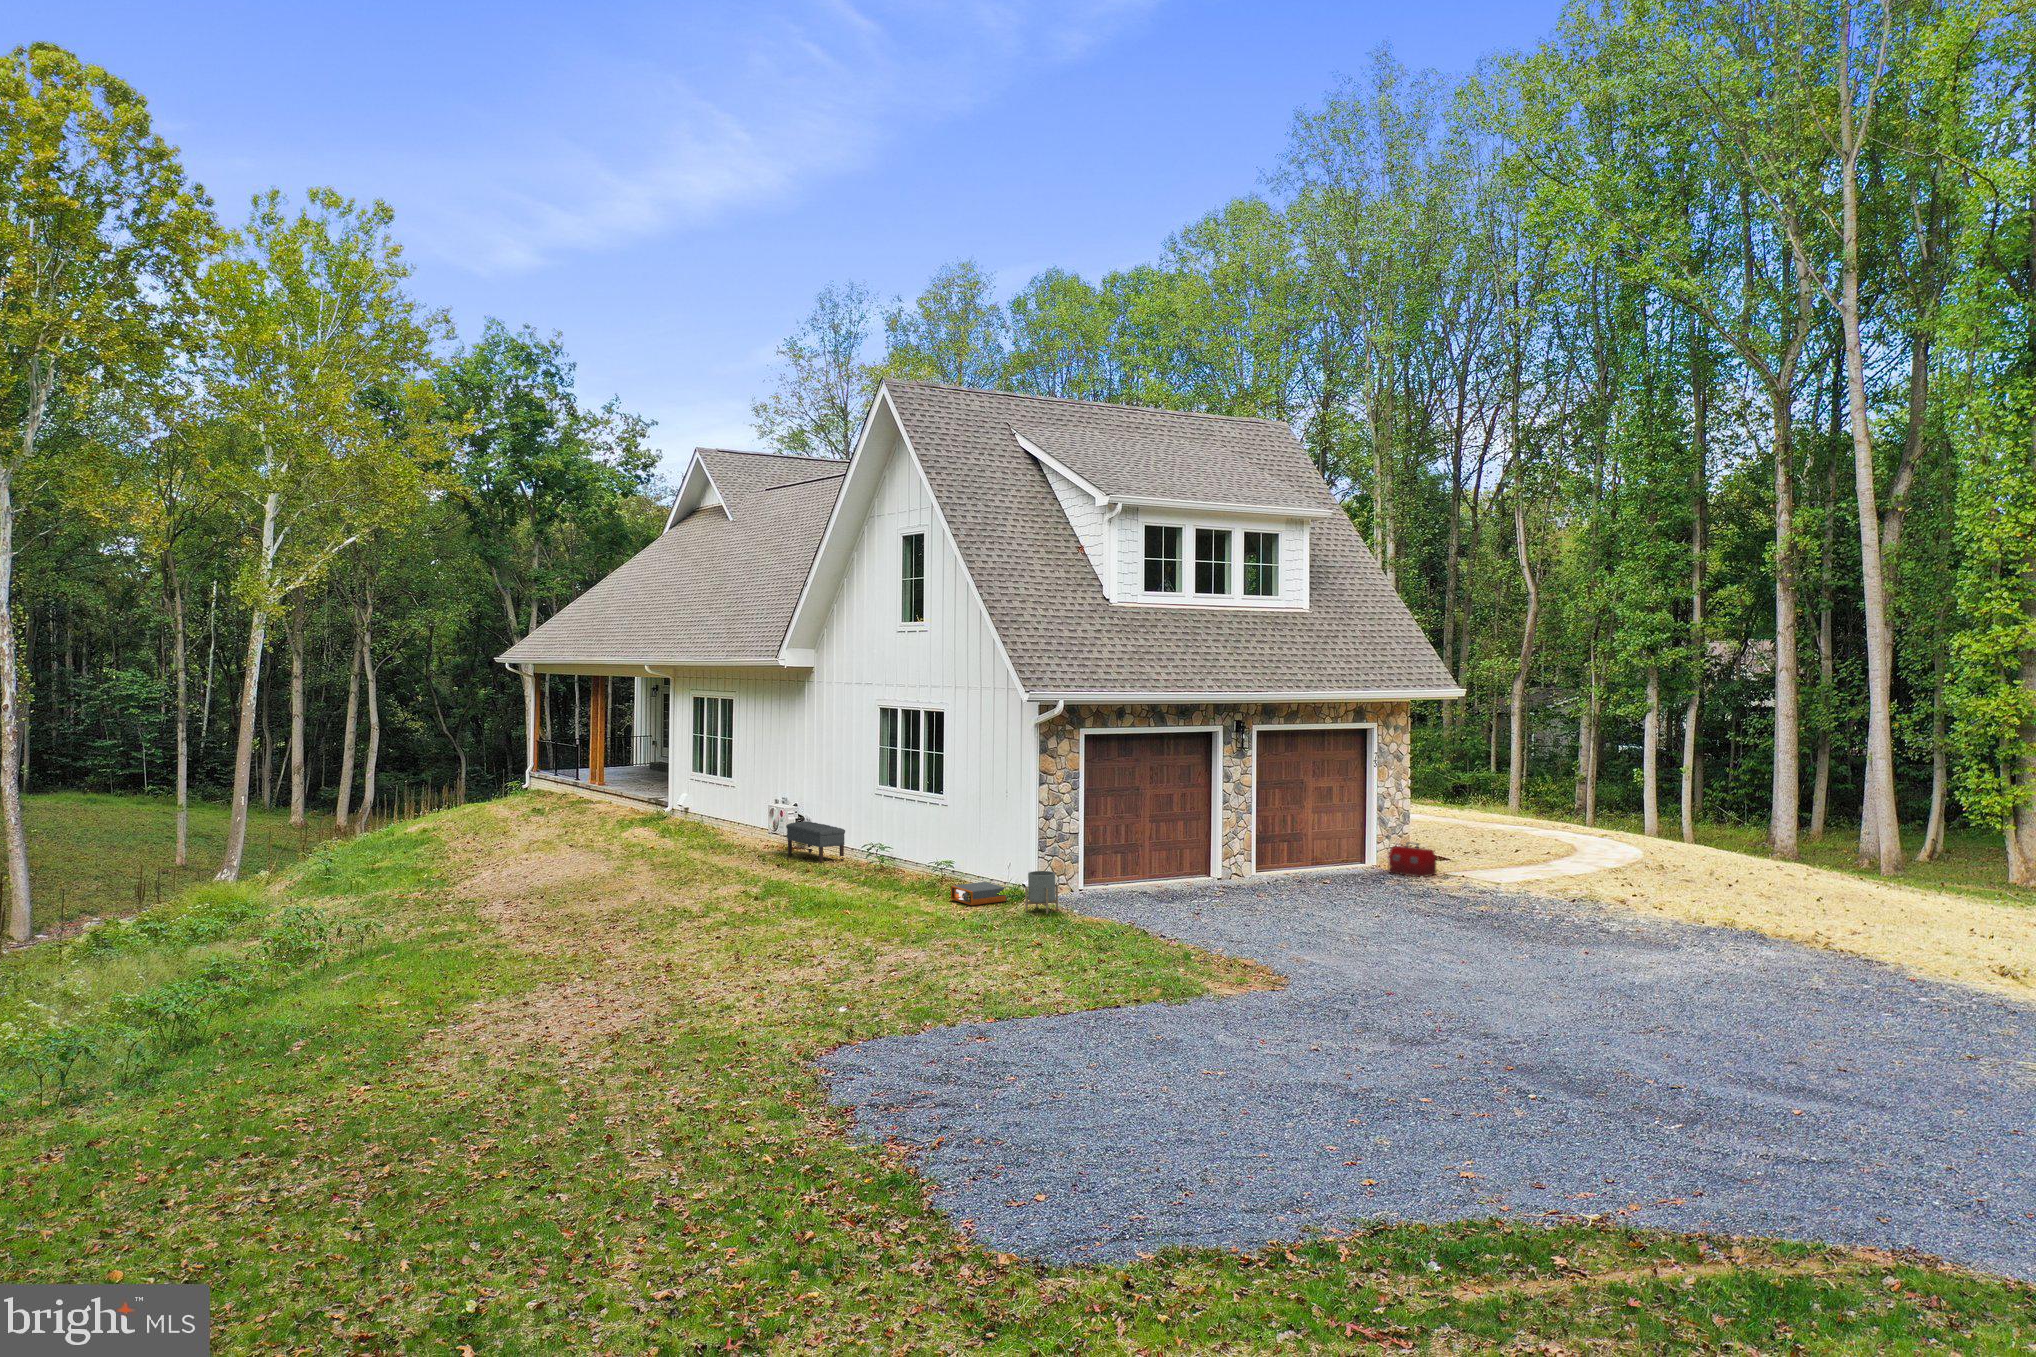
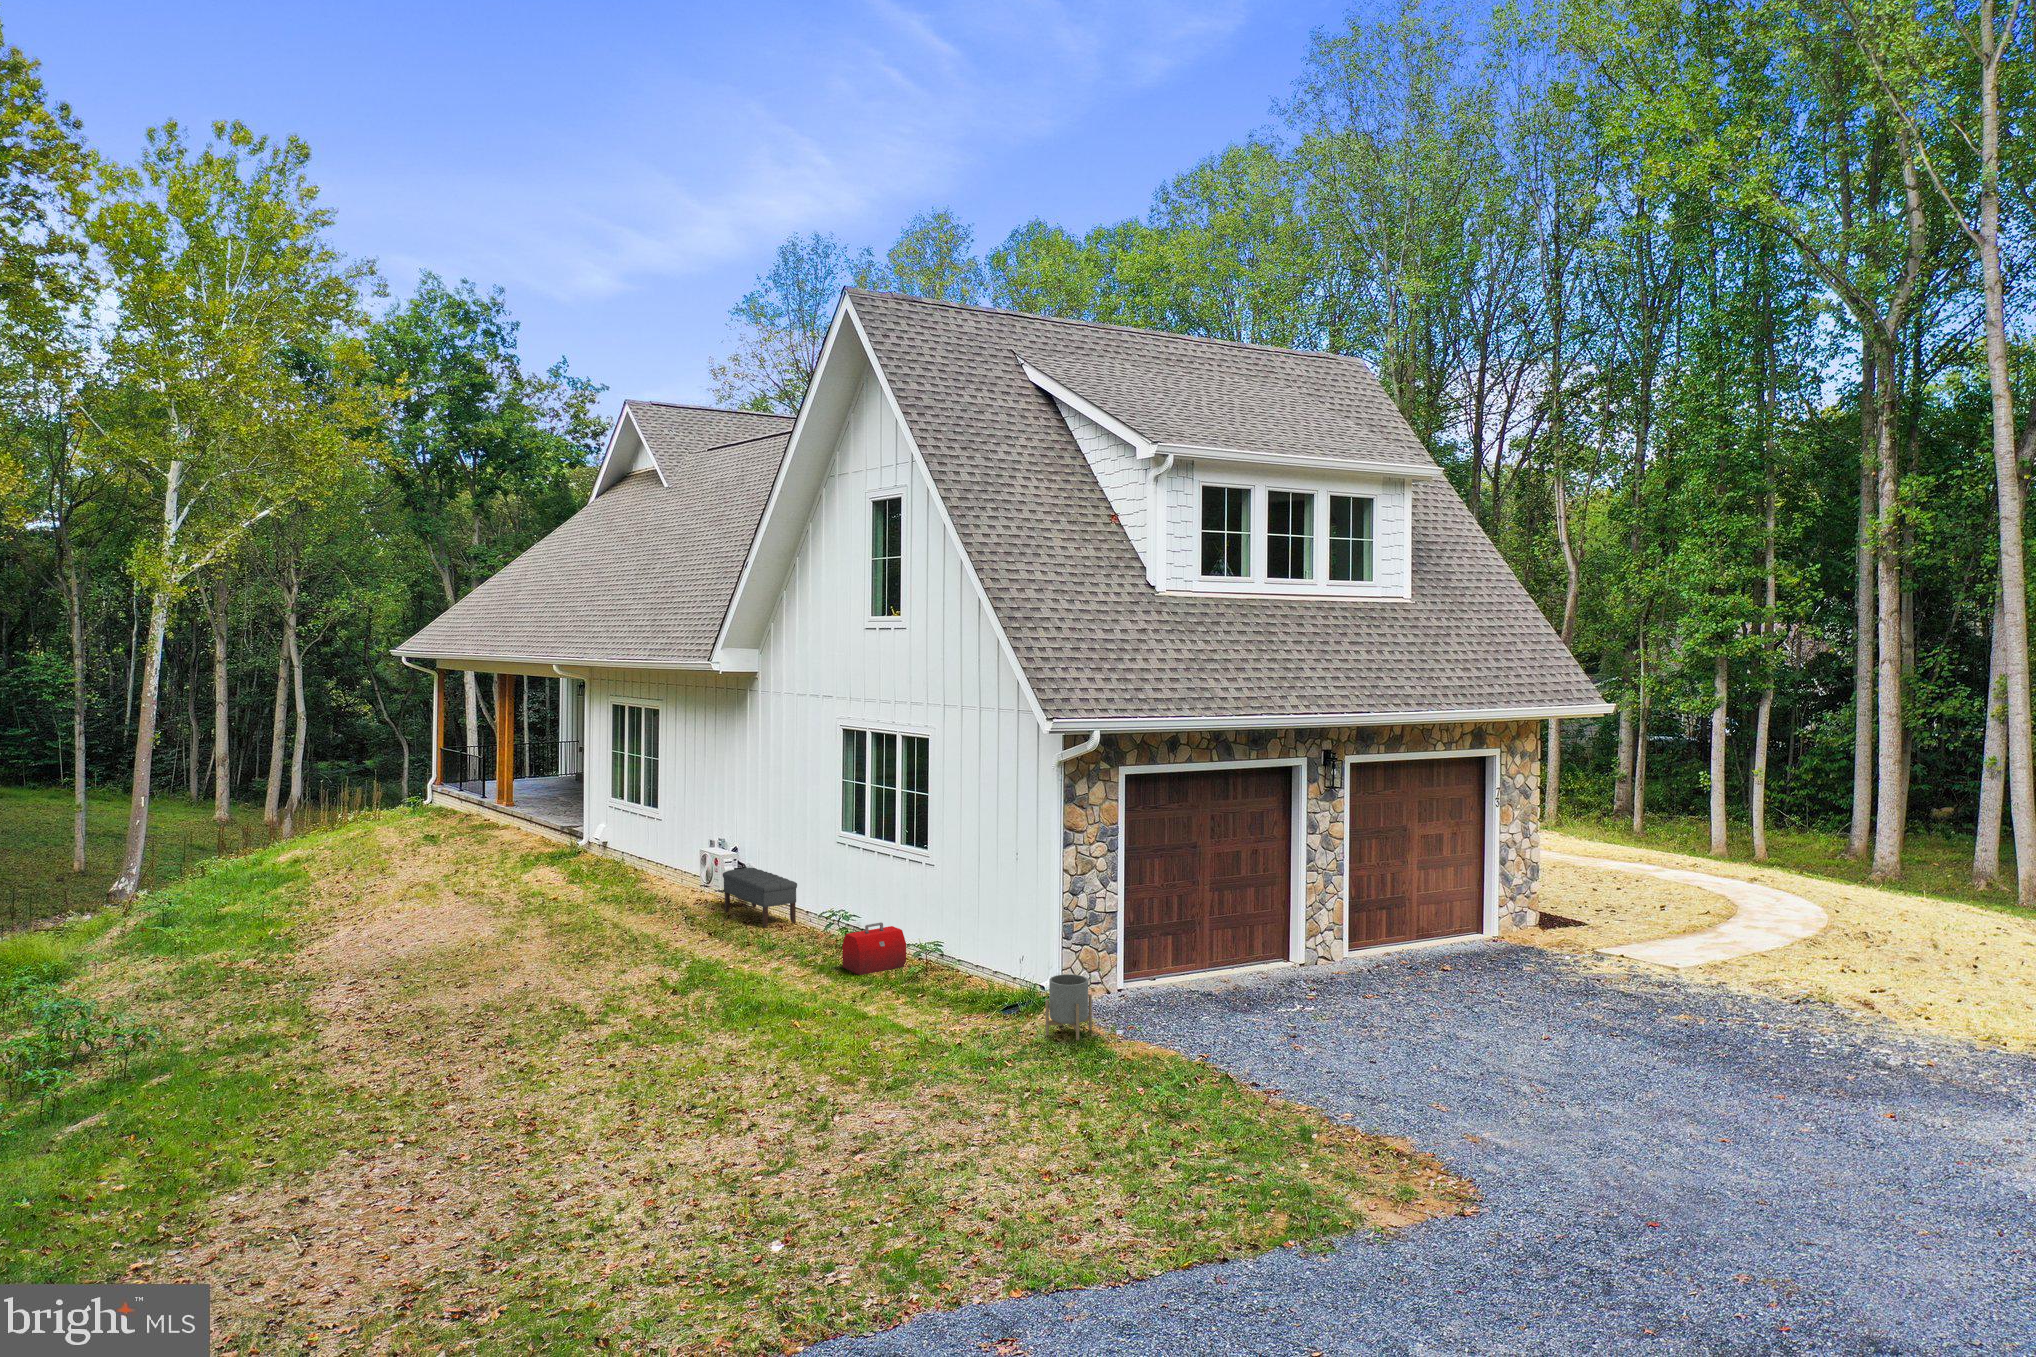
toolbox: present [1388,842,1436,877] -> present [842,922,906,975]
storage box: present [951,882,1006,906] -> none [937,979,1015,1021]

